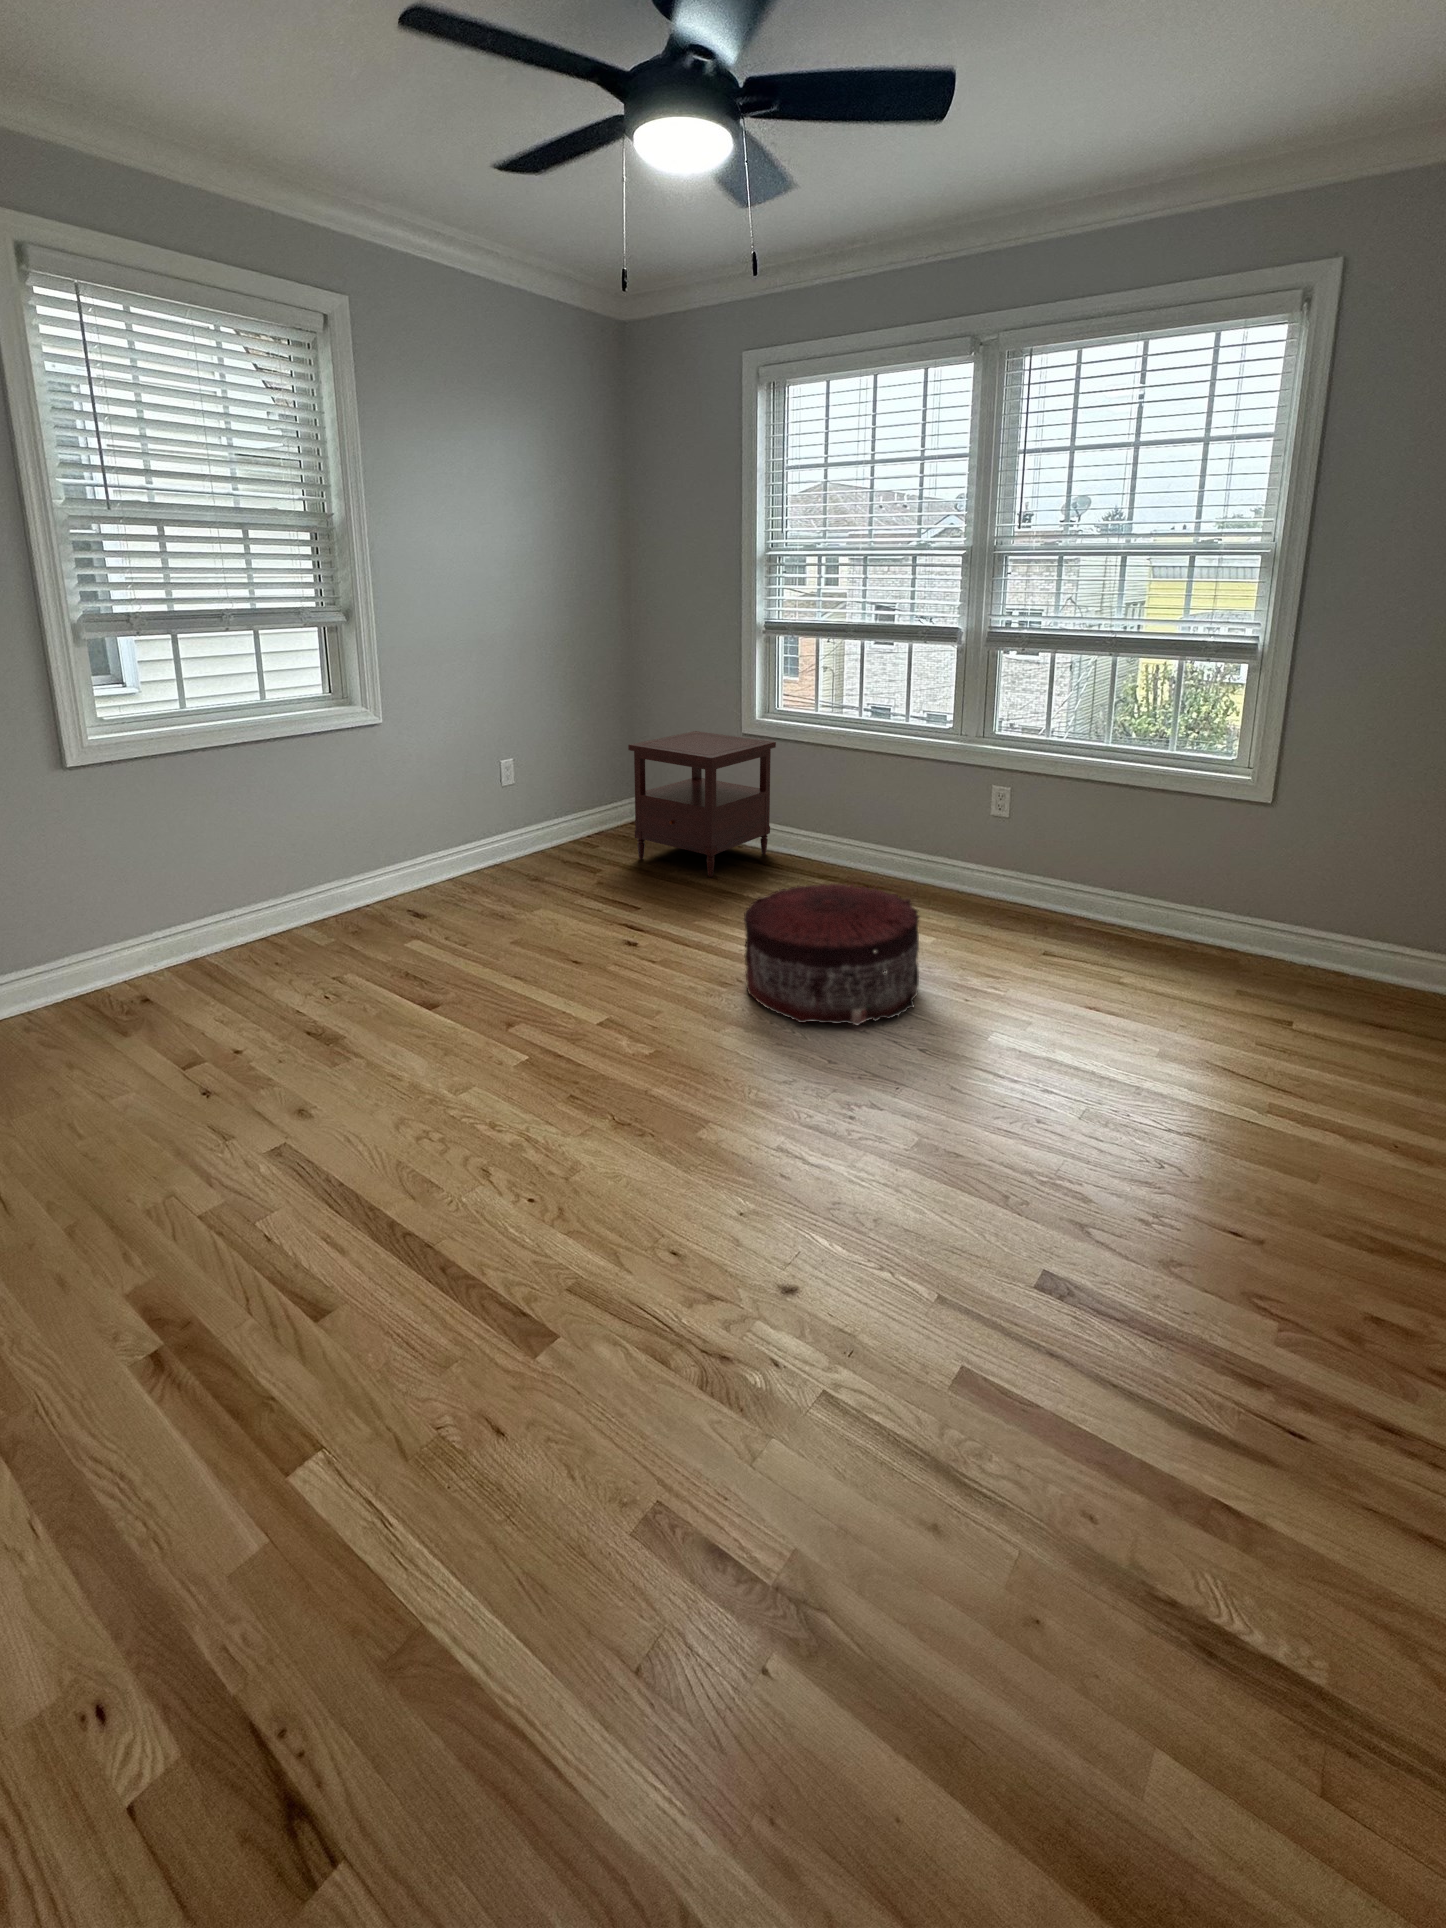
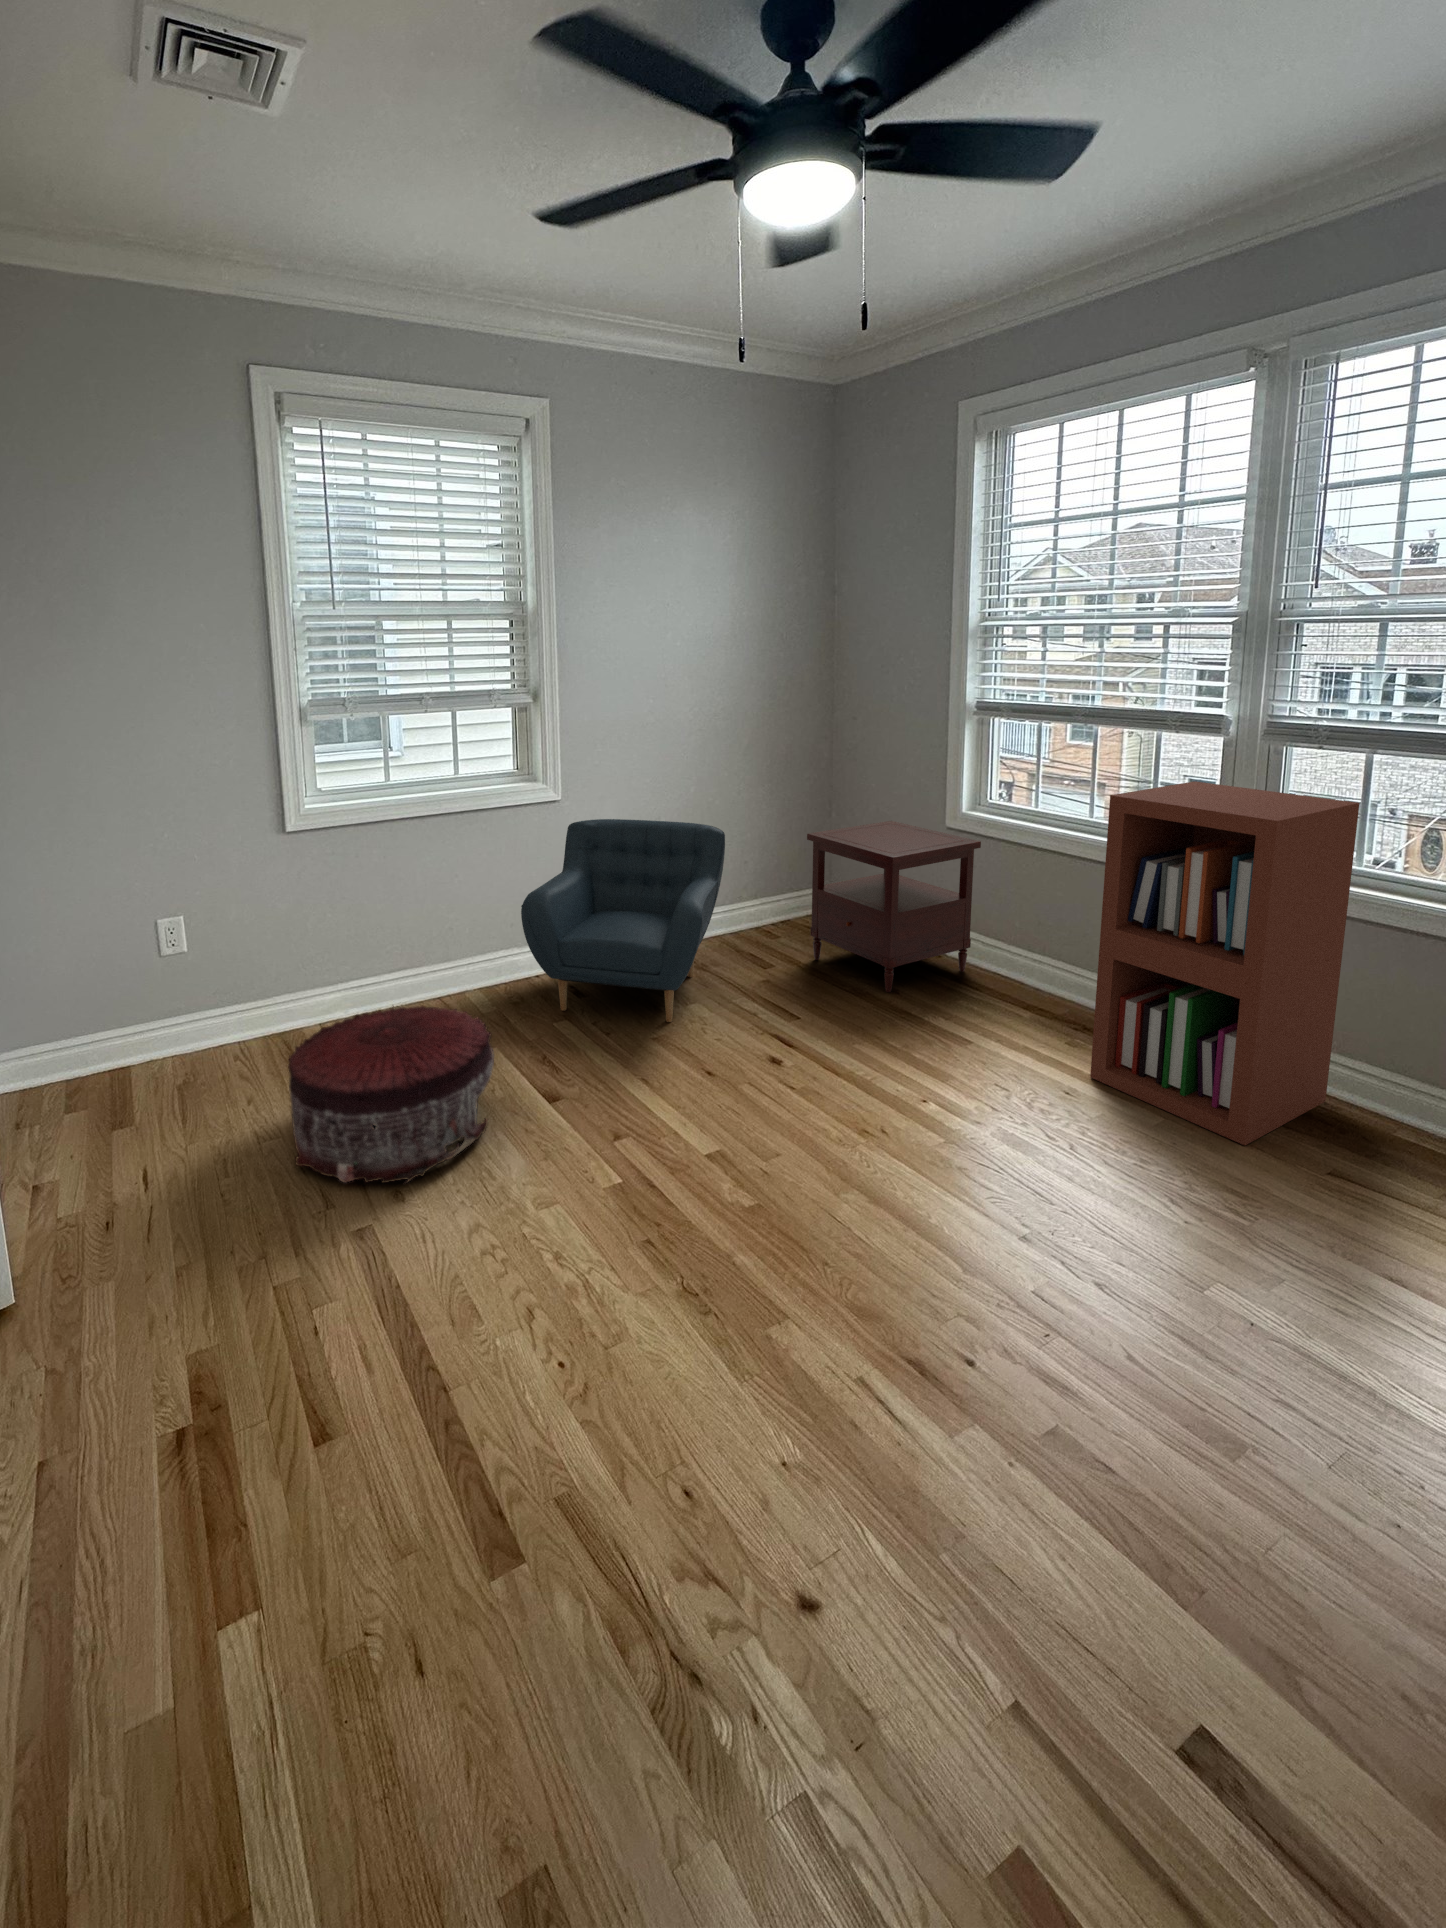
bookshelf: none [879,680,1047,943] -> present [1090,781,1360,1145]
armchair: none [362,739,559,931] -> present [521,819,725,1022]
pouf: present [744,884,919,1025] -> present [288,1006,494,1183]

